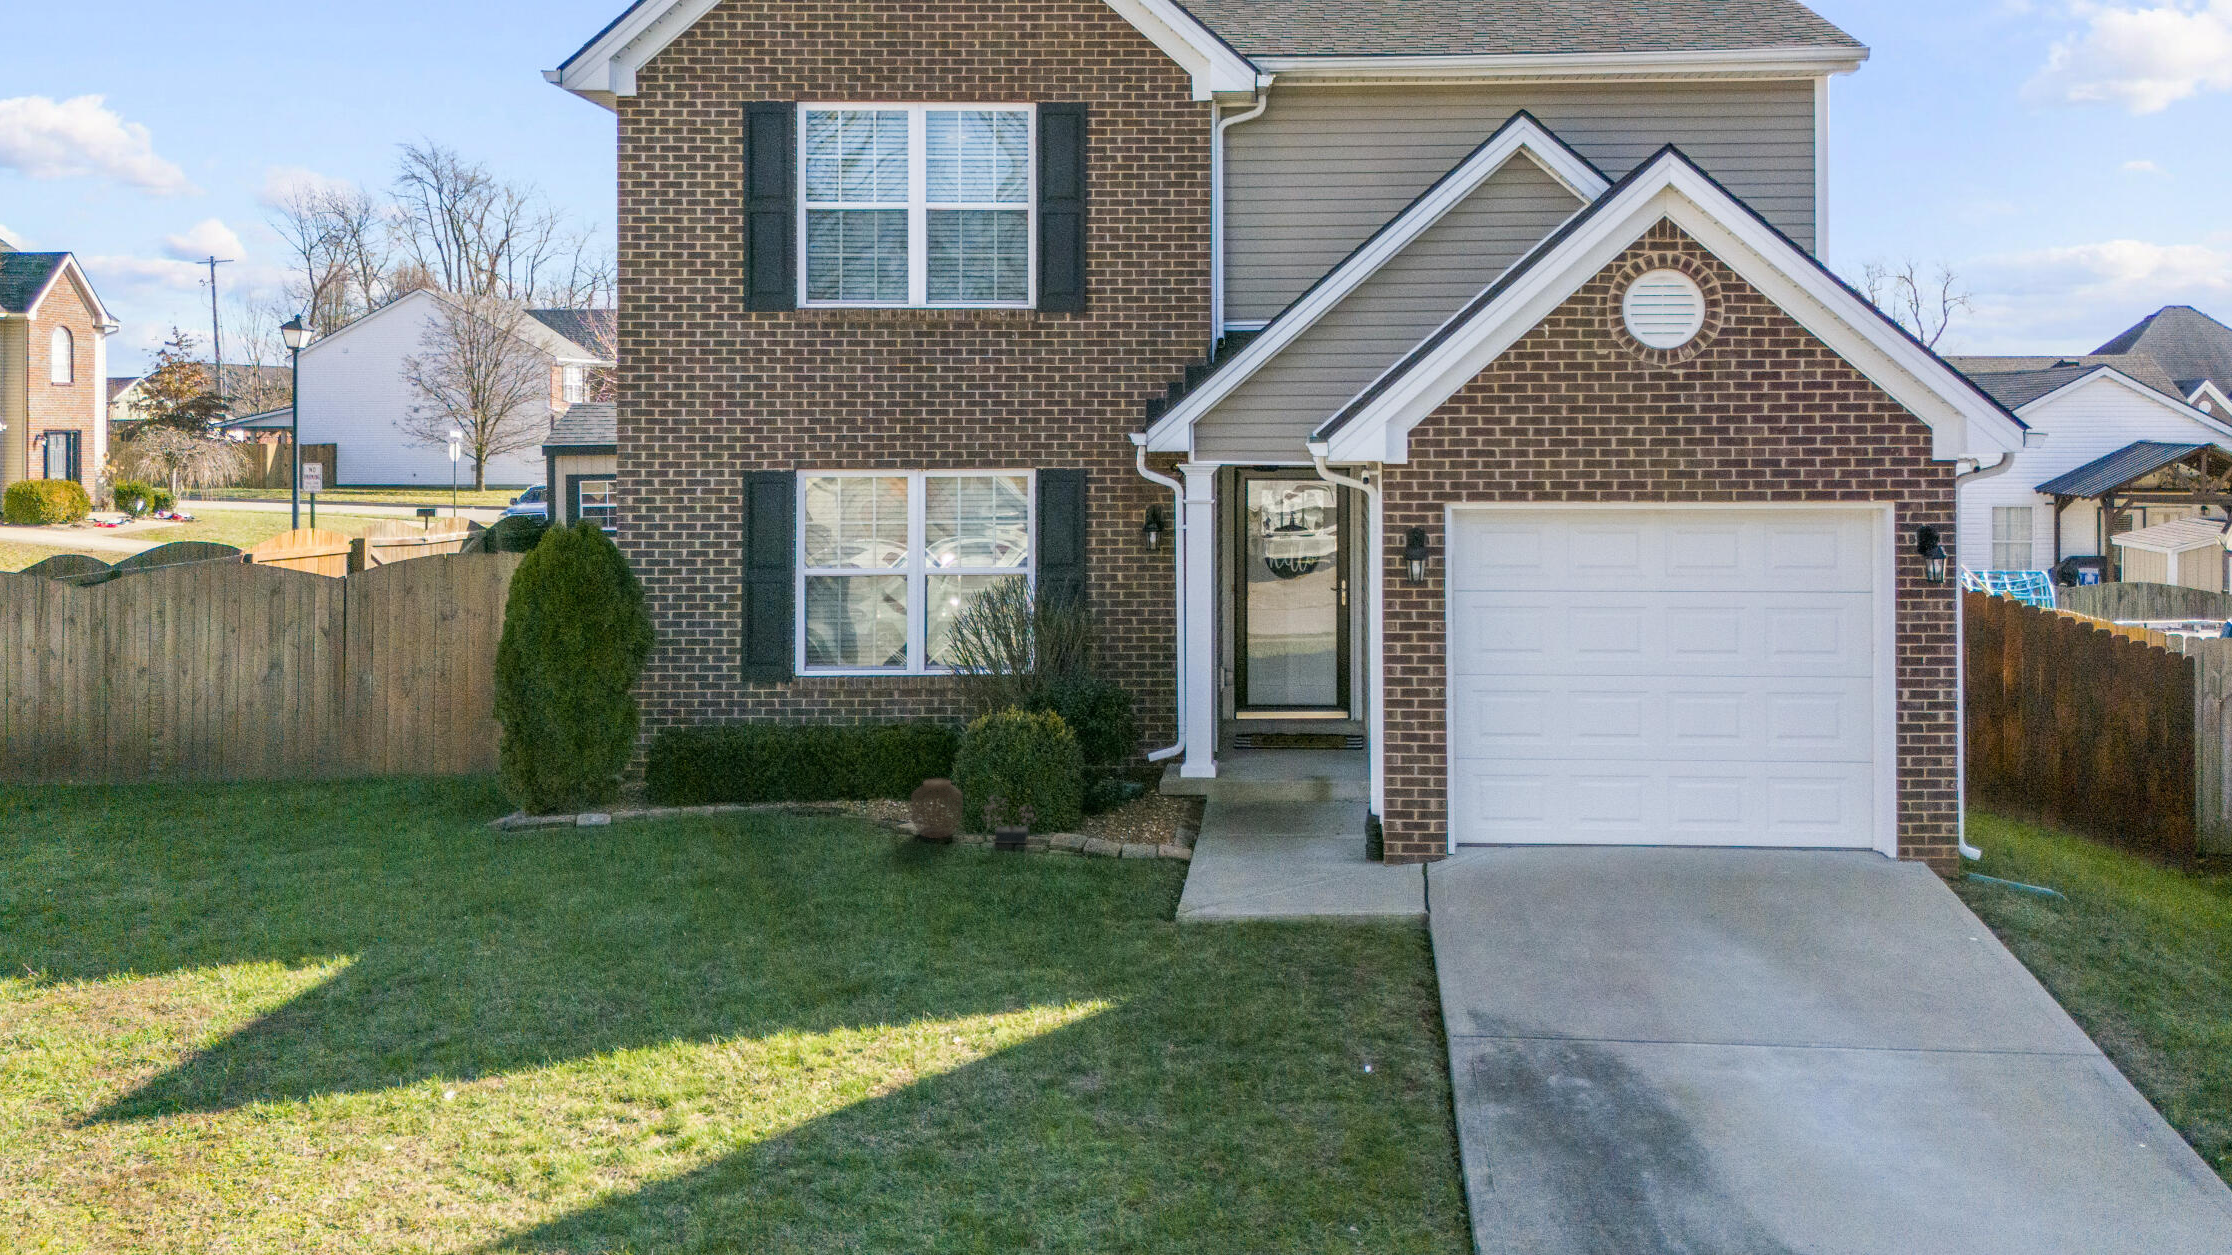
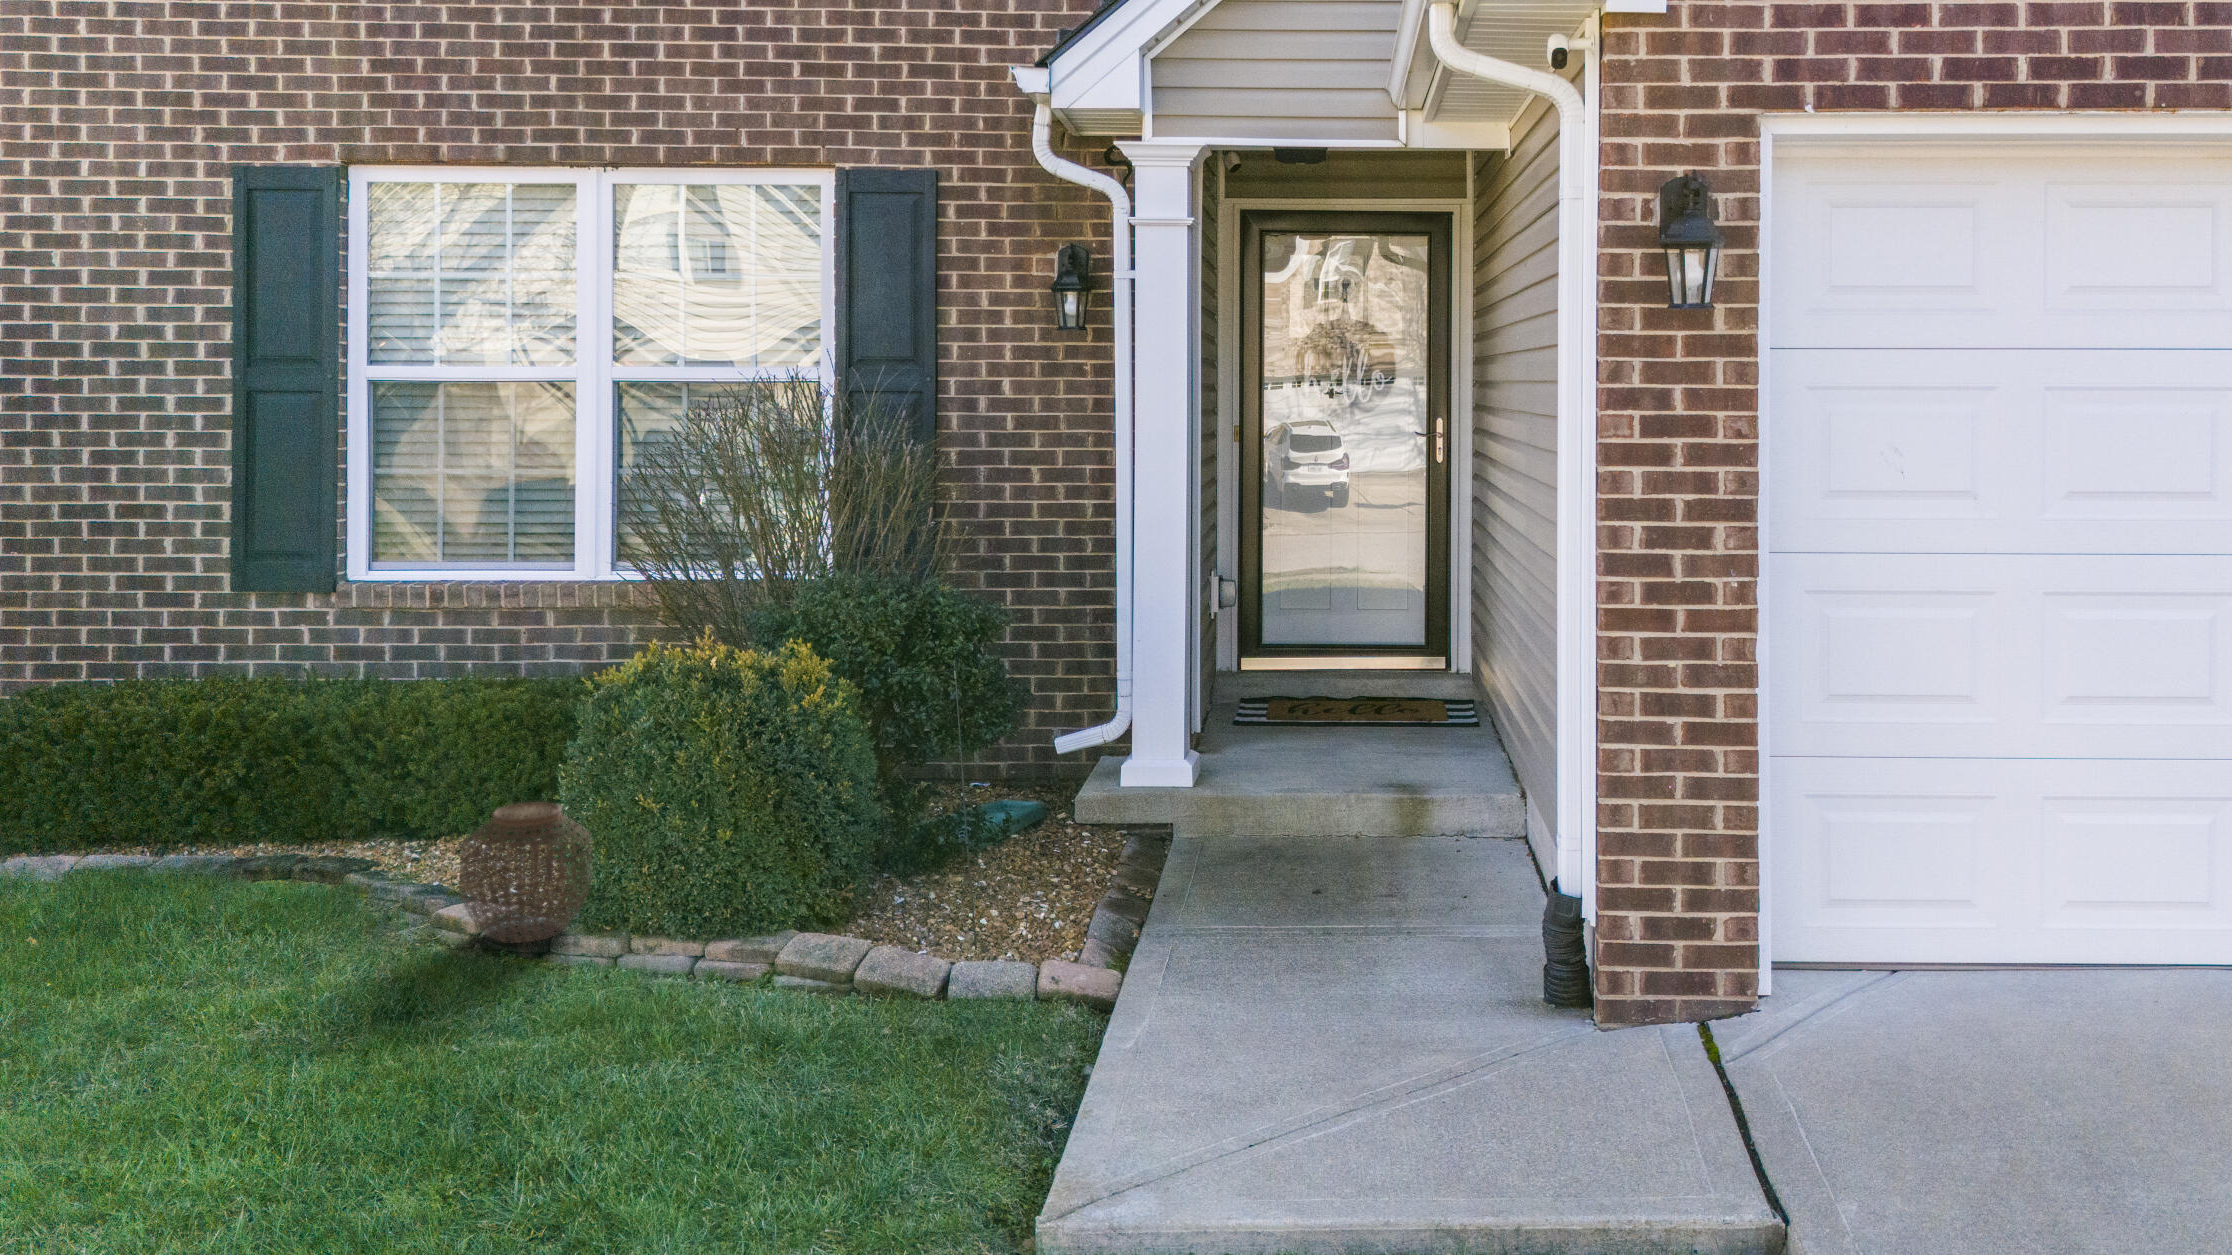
decorative plant: present [984,797,1033,844] -> none [625,841,757,958]

